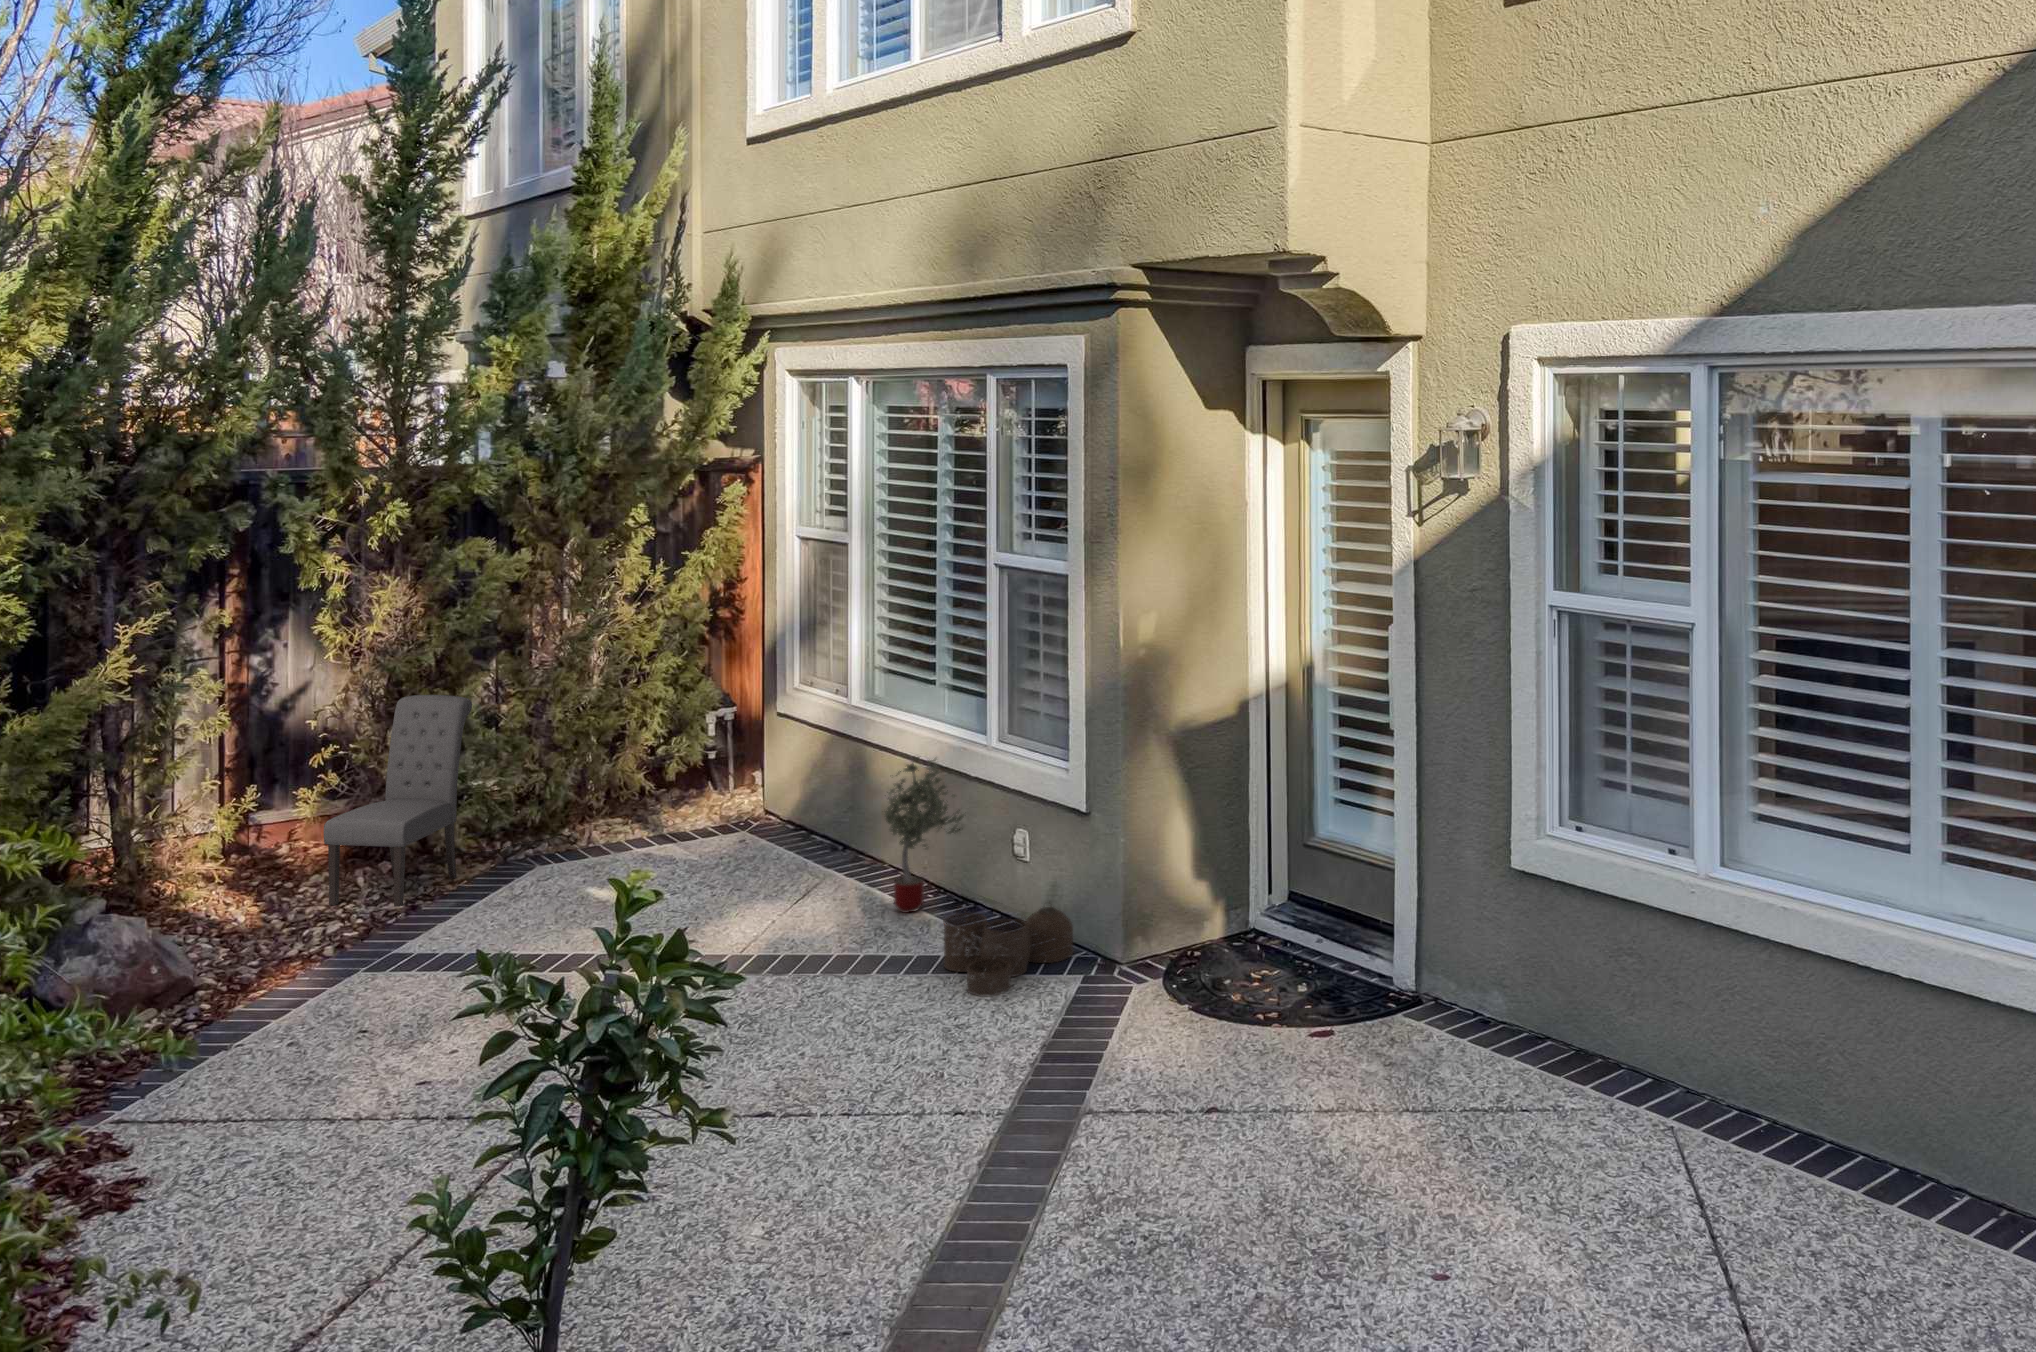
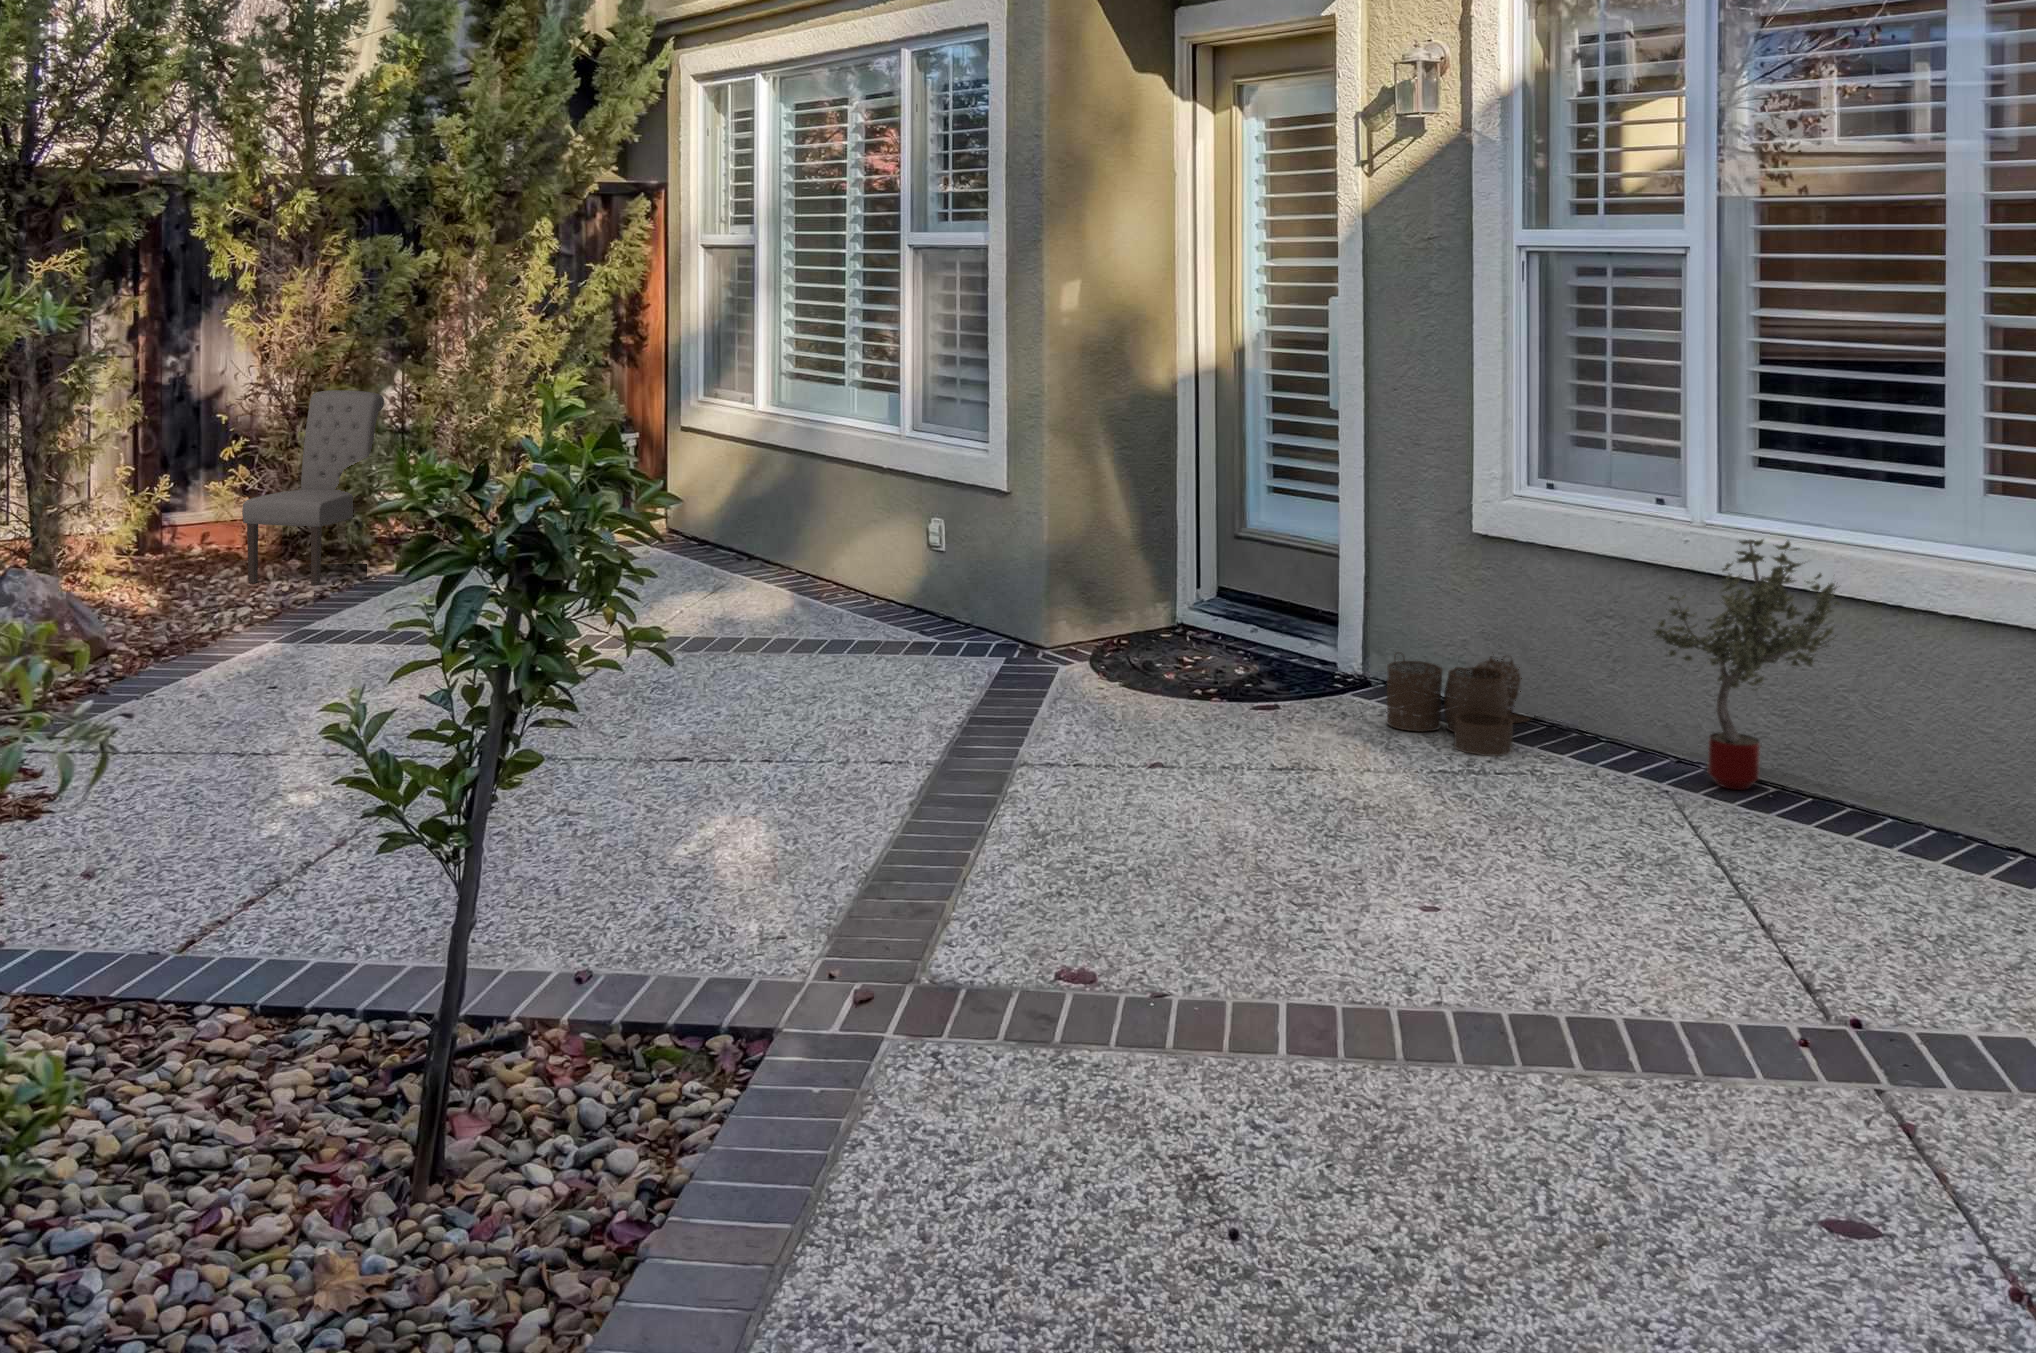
potted tree: present [884,757,964,913] -> present [1652,539,1841,790]
woven basket: present [943,907,1073,996] -> present [1386,652,1530,756]

